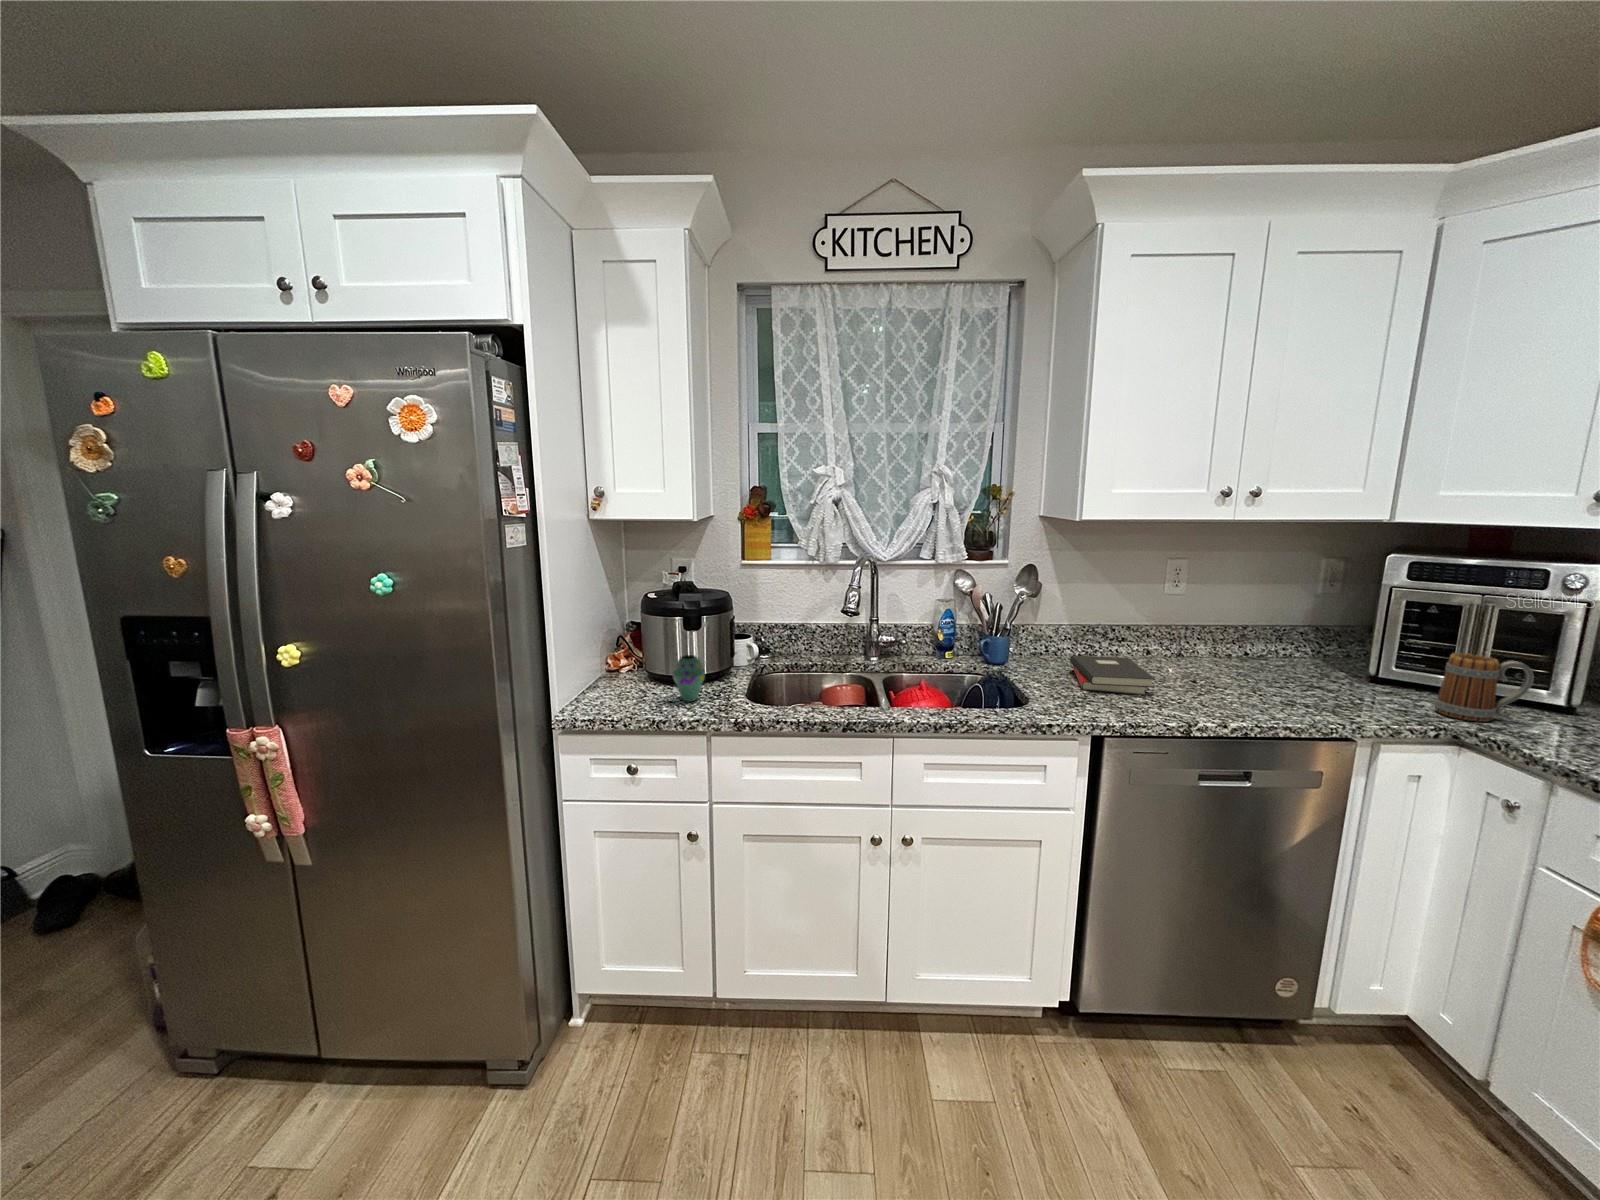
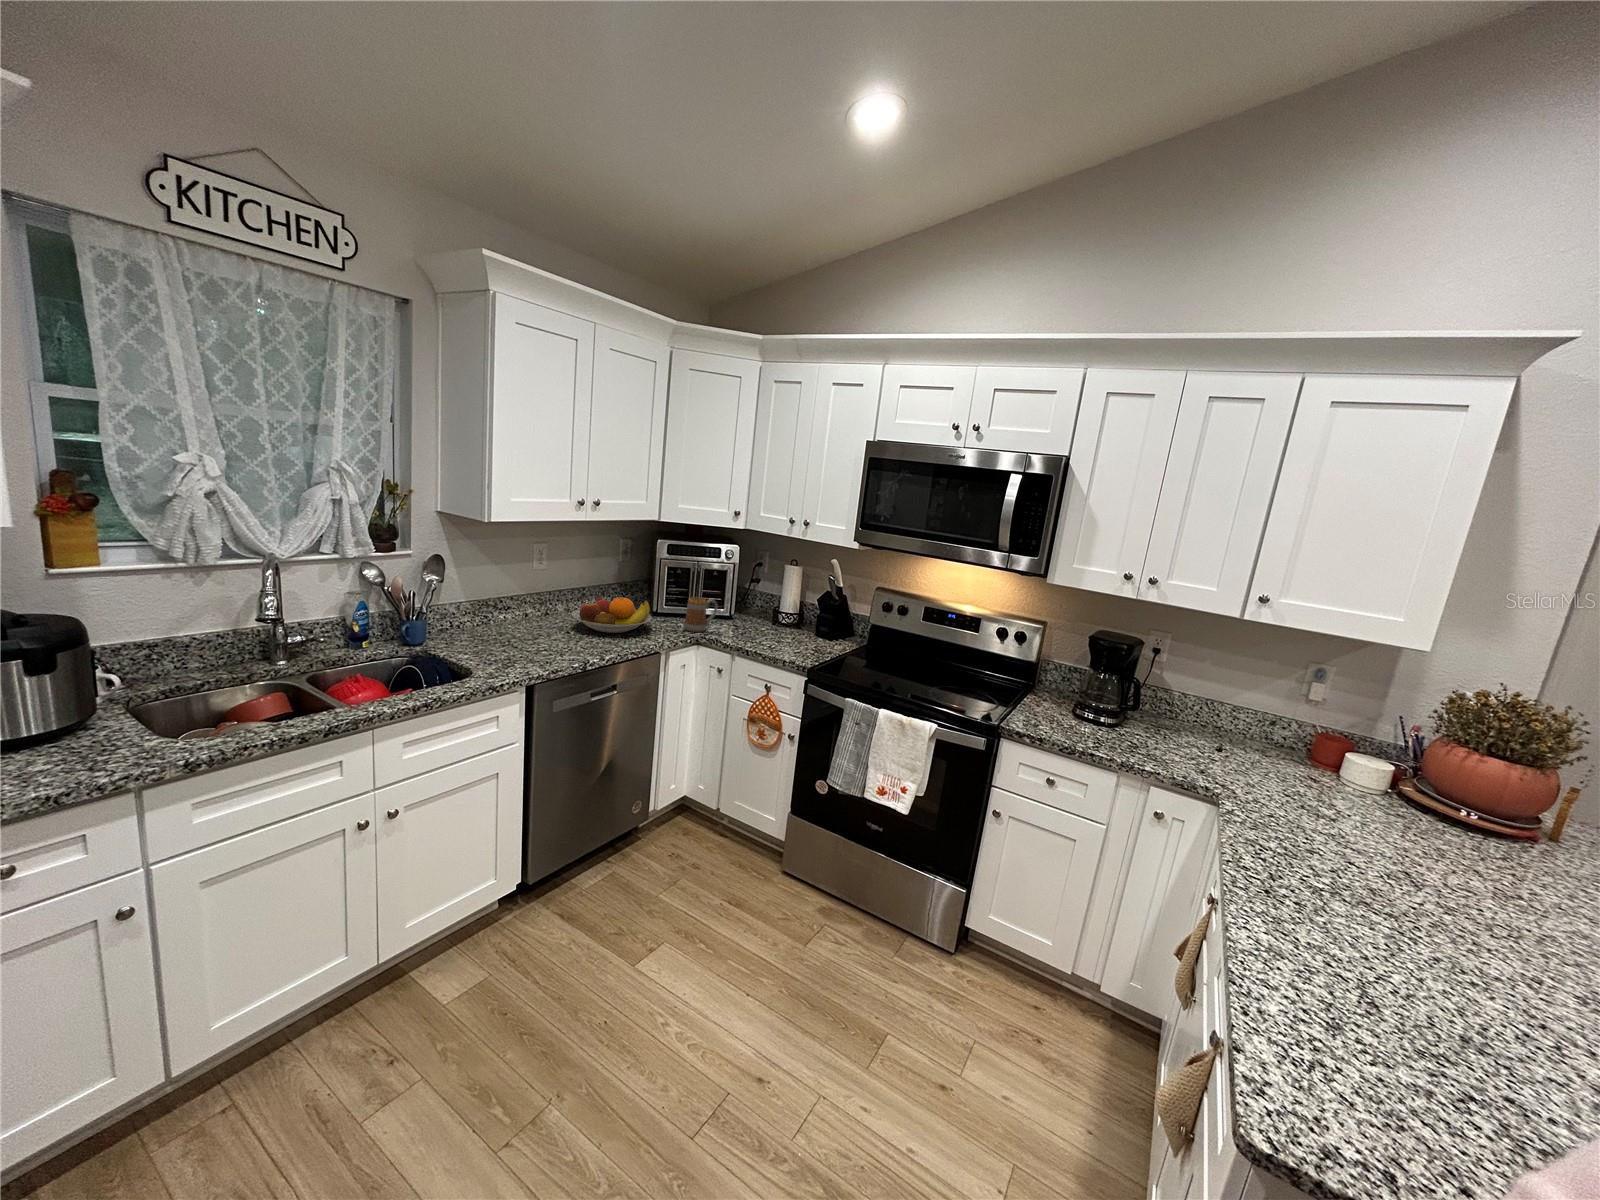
fruit bowl: none [1206,636,1357,694] -> present [572,597,652,633]
vase: present [673,655,705,701] -> none [36,704,98,763]
hardback book: present [1070,656,1156,695] -> none [483,624,554,654]

